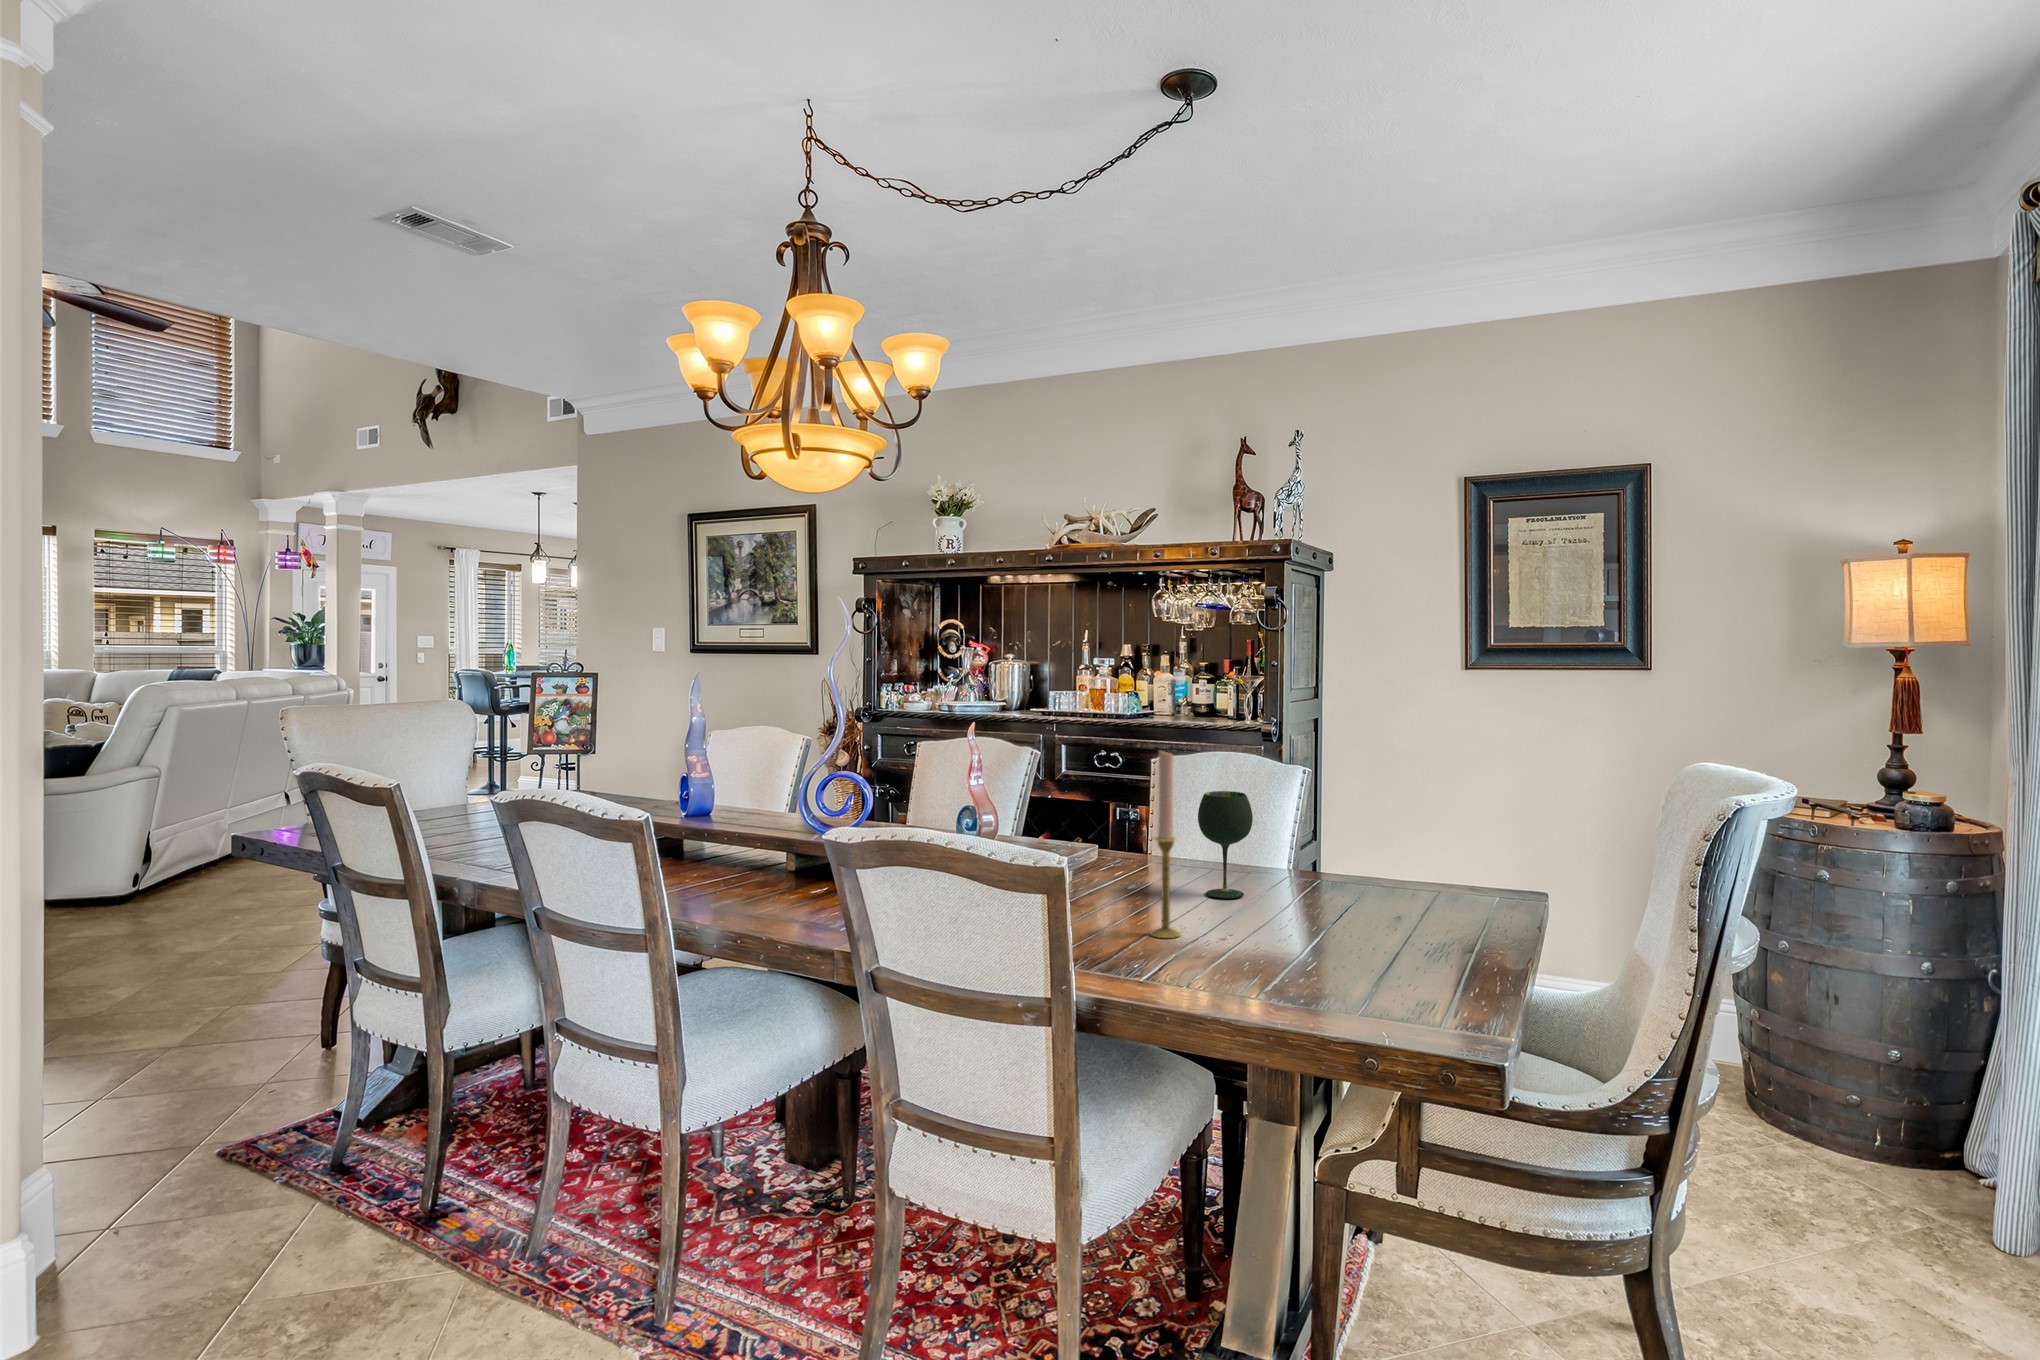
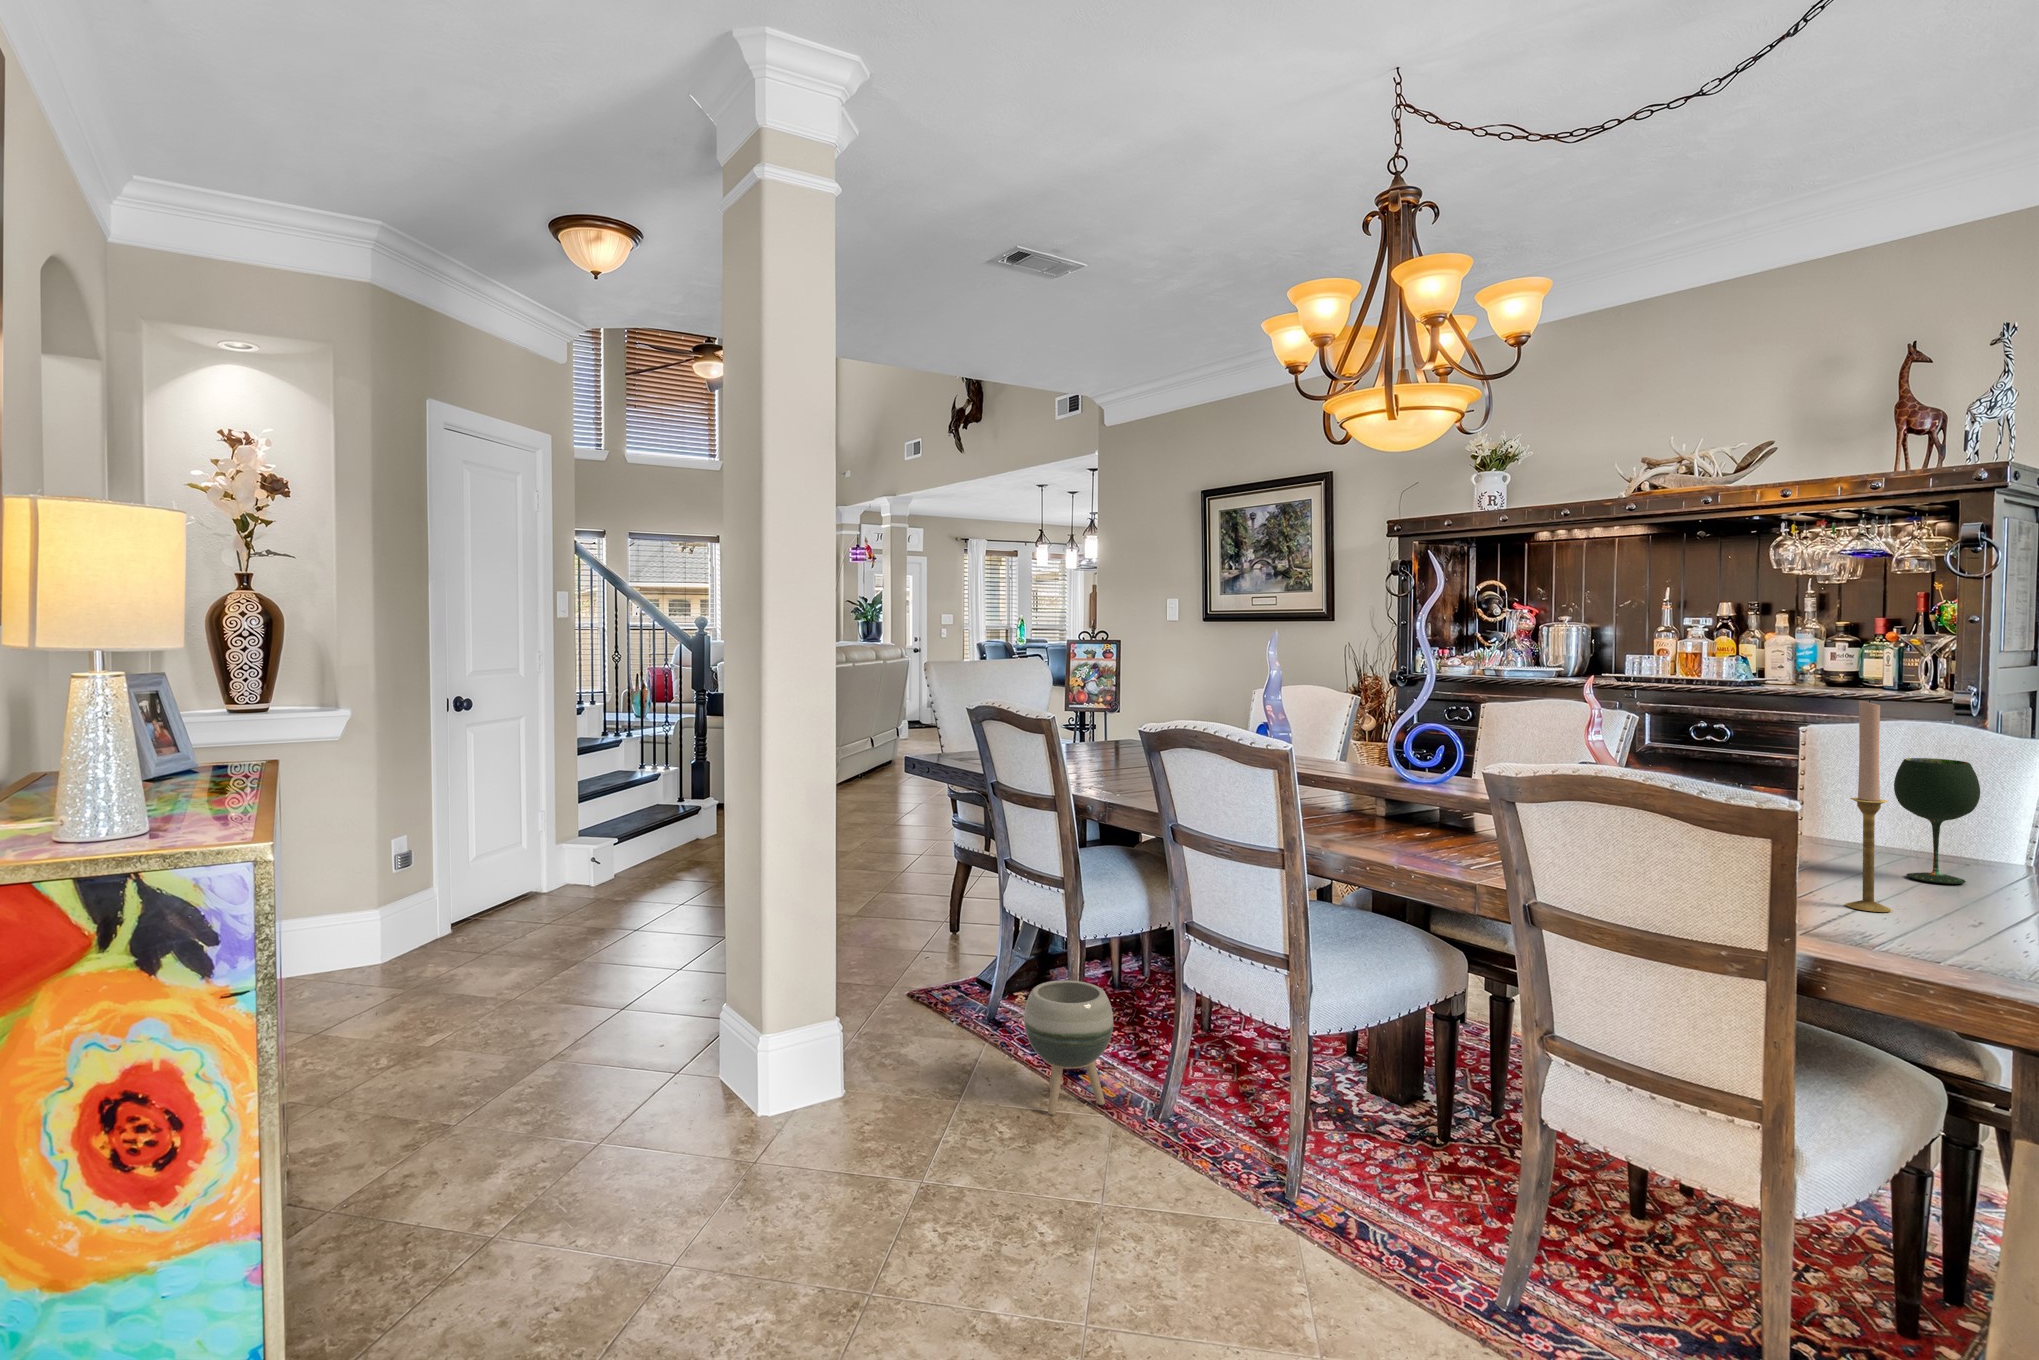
planter: none [345,1107,474,1287] -> present [1024,980,1113,1115]

